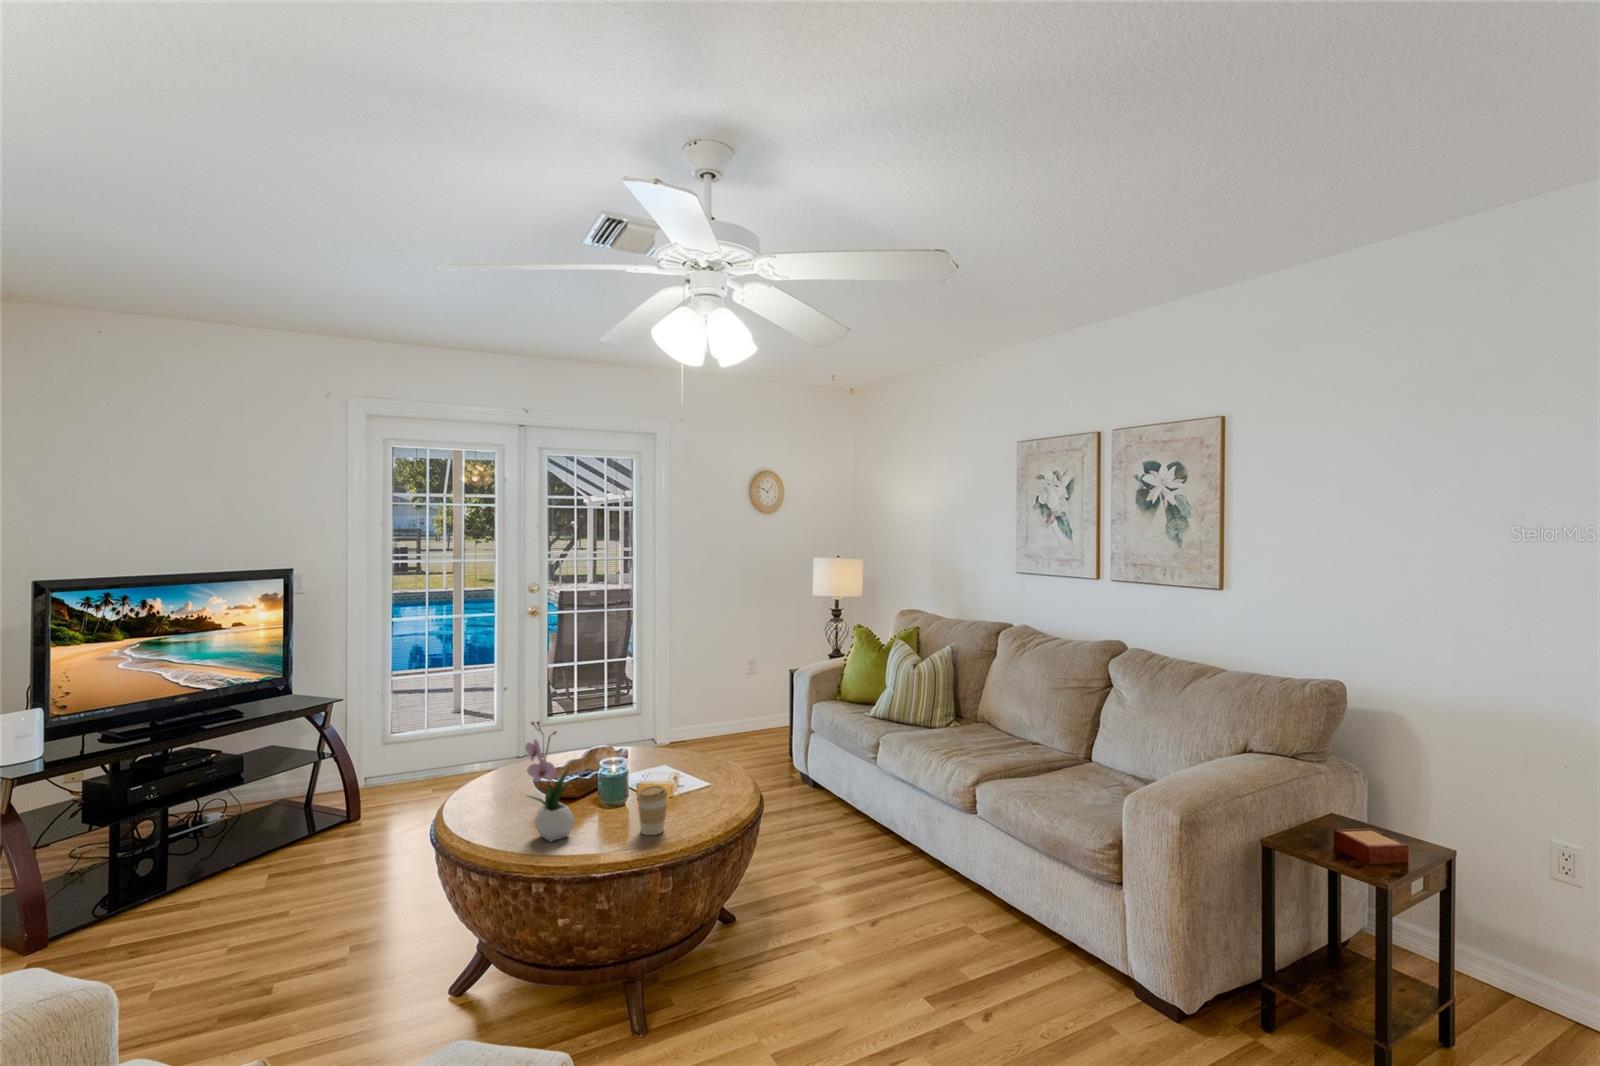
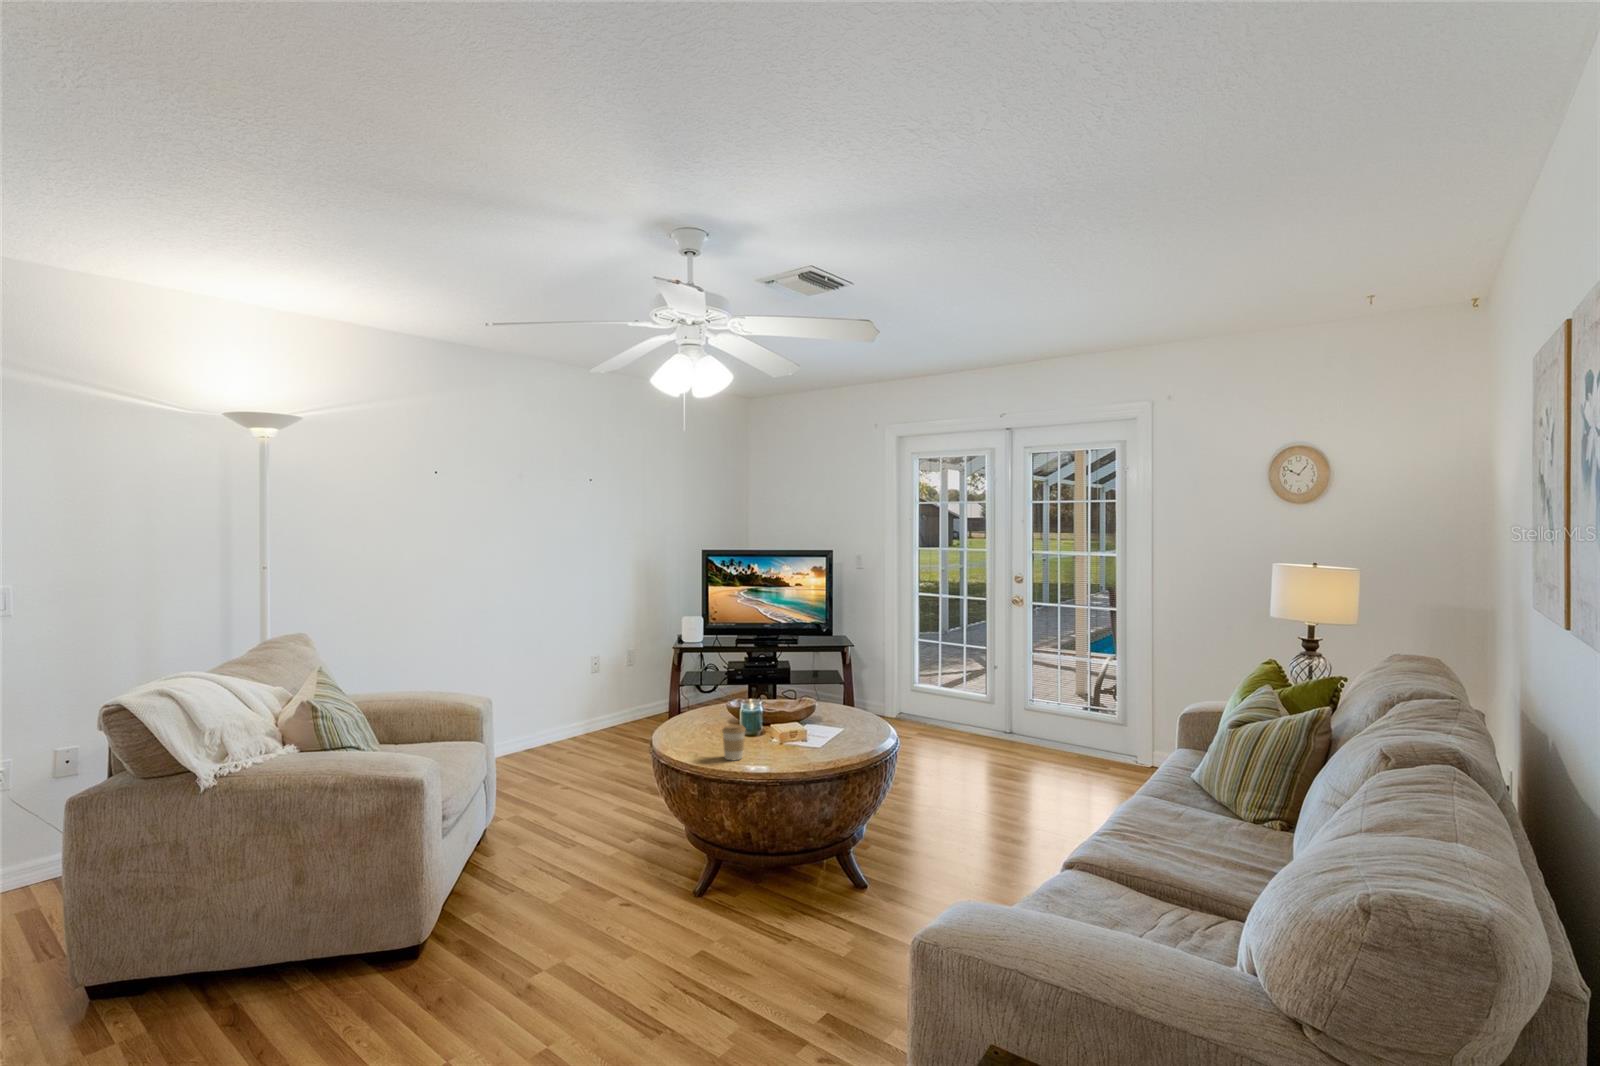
flower arrangement: present [525,721,575,841] -> none [686,656,716,742]

